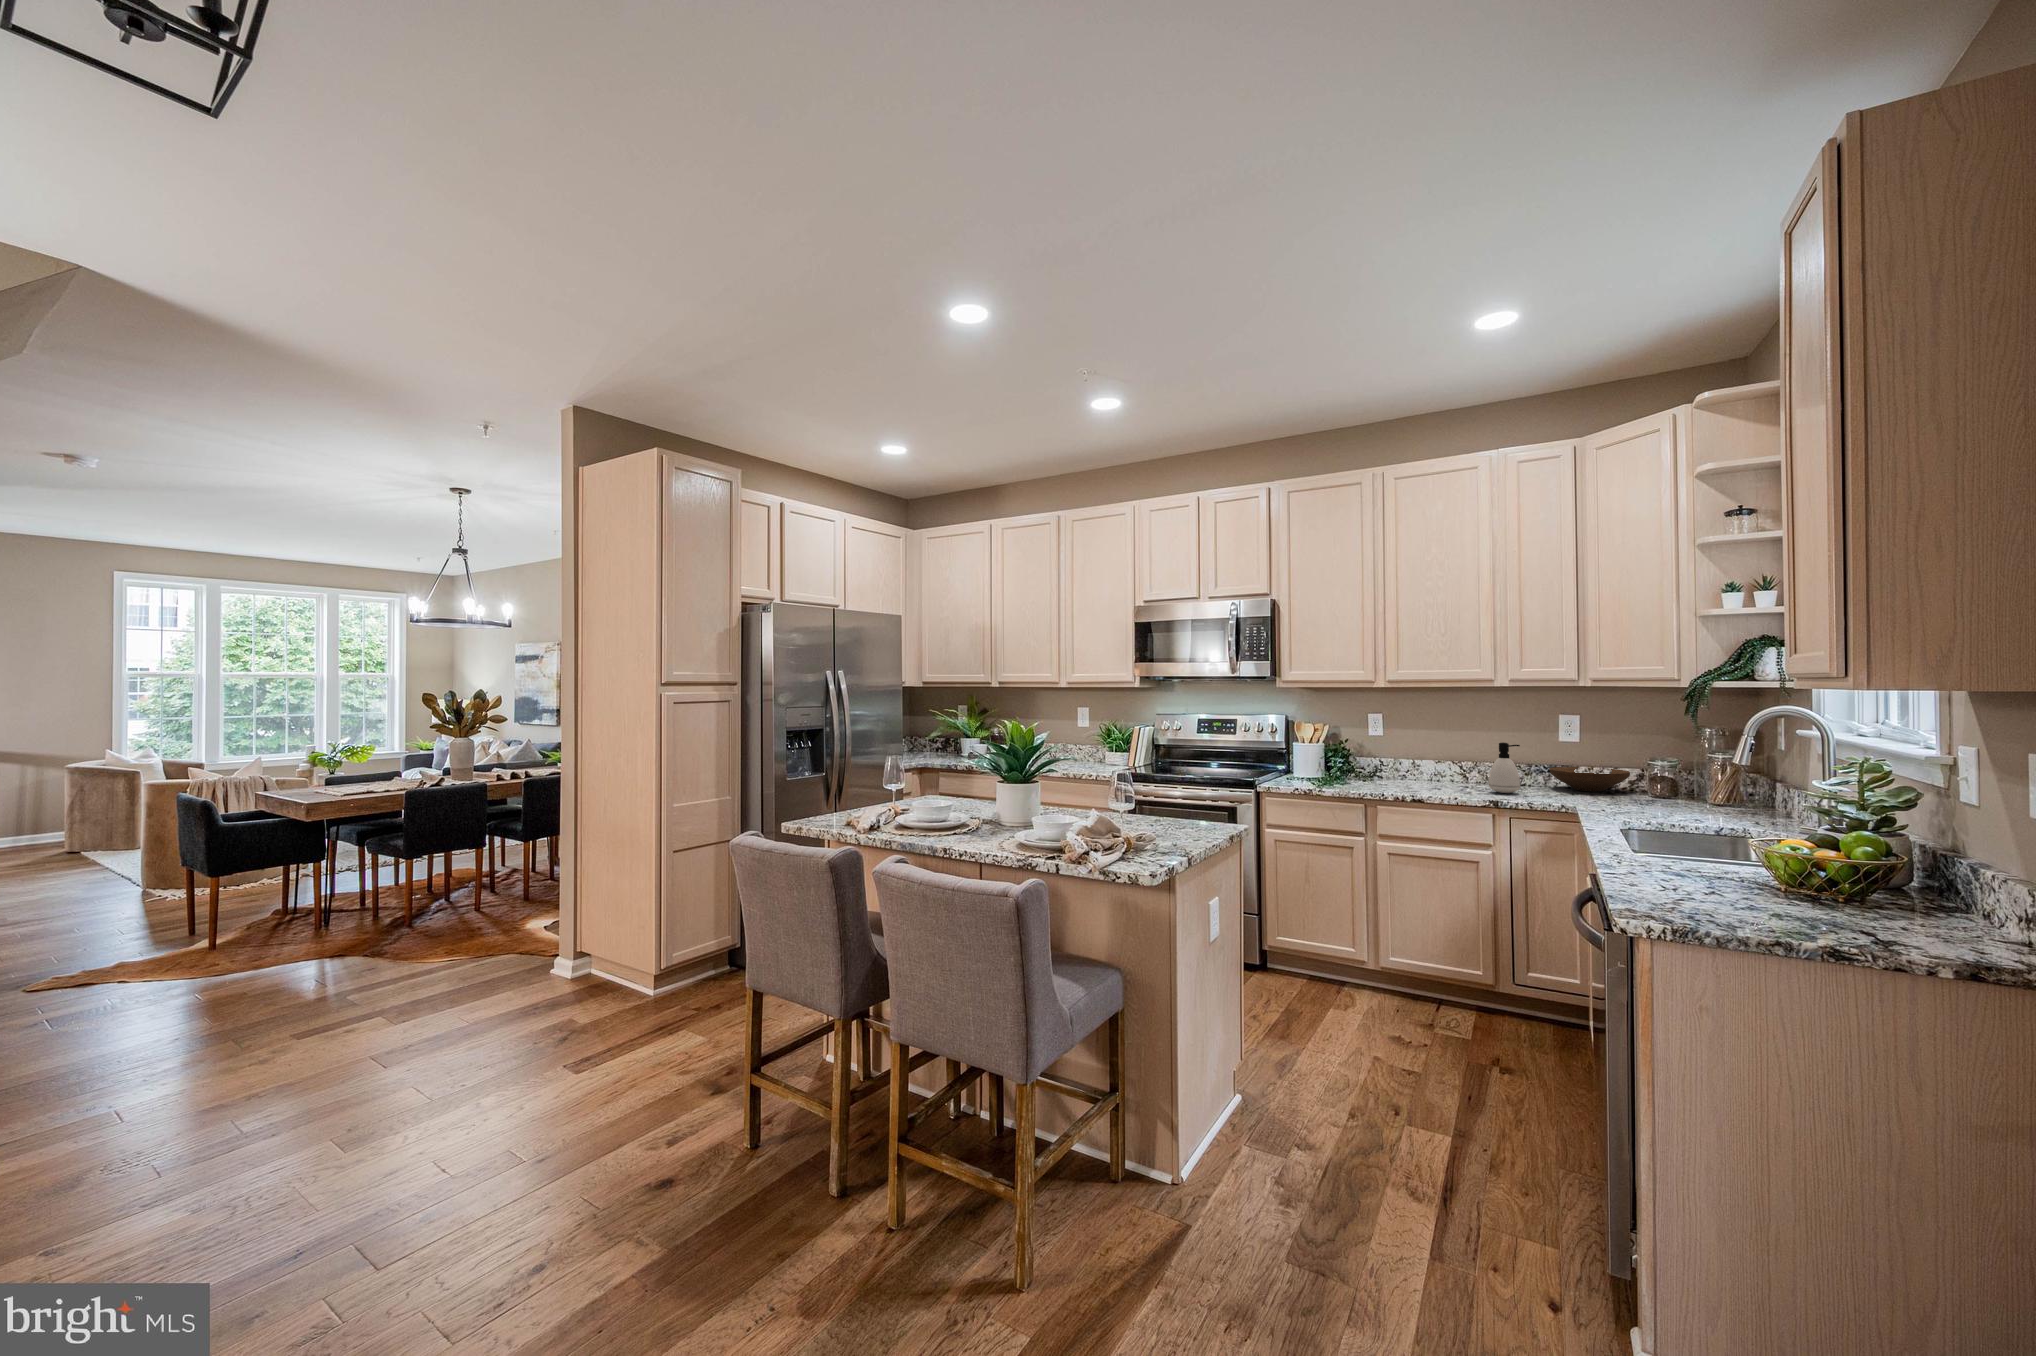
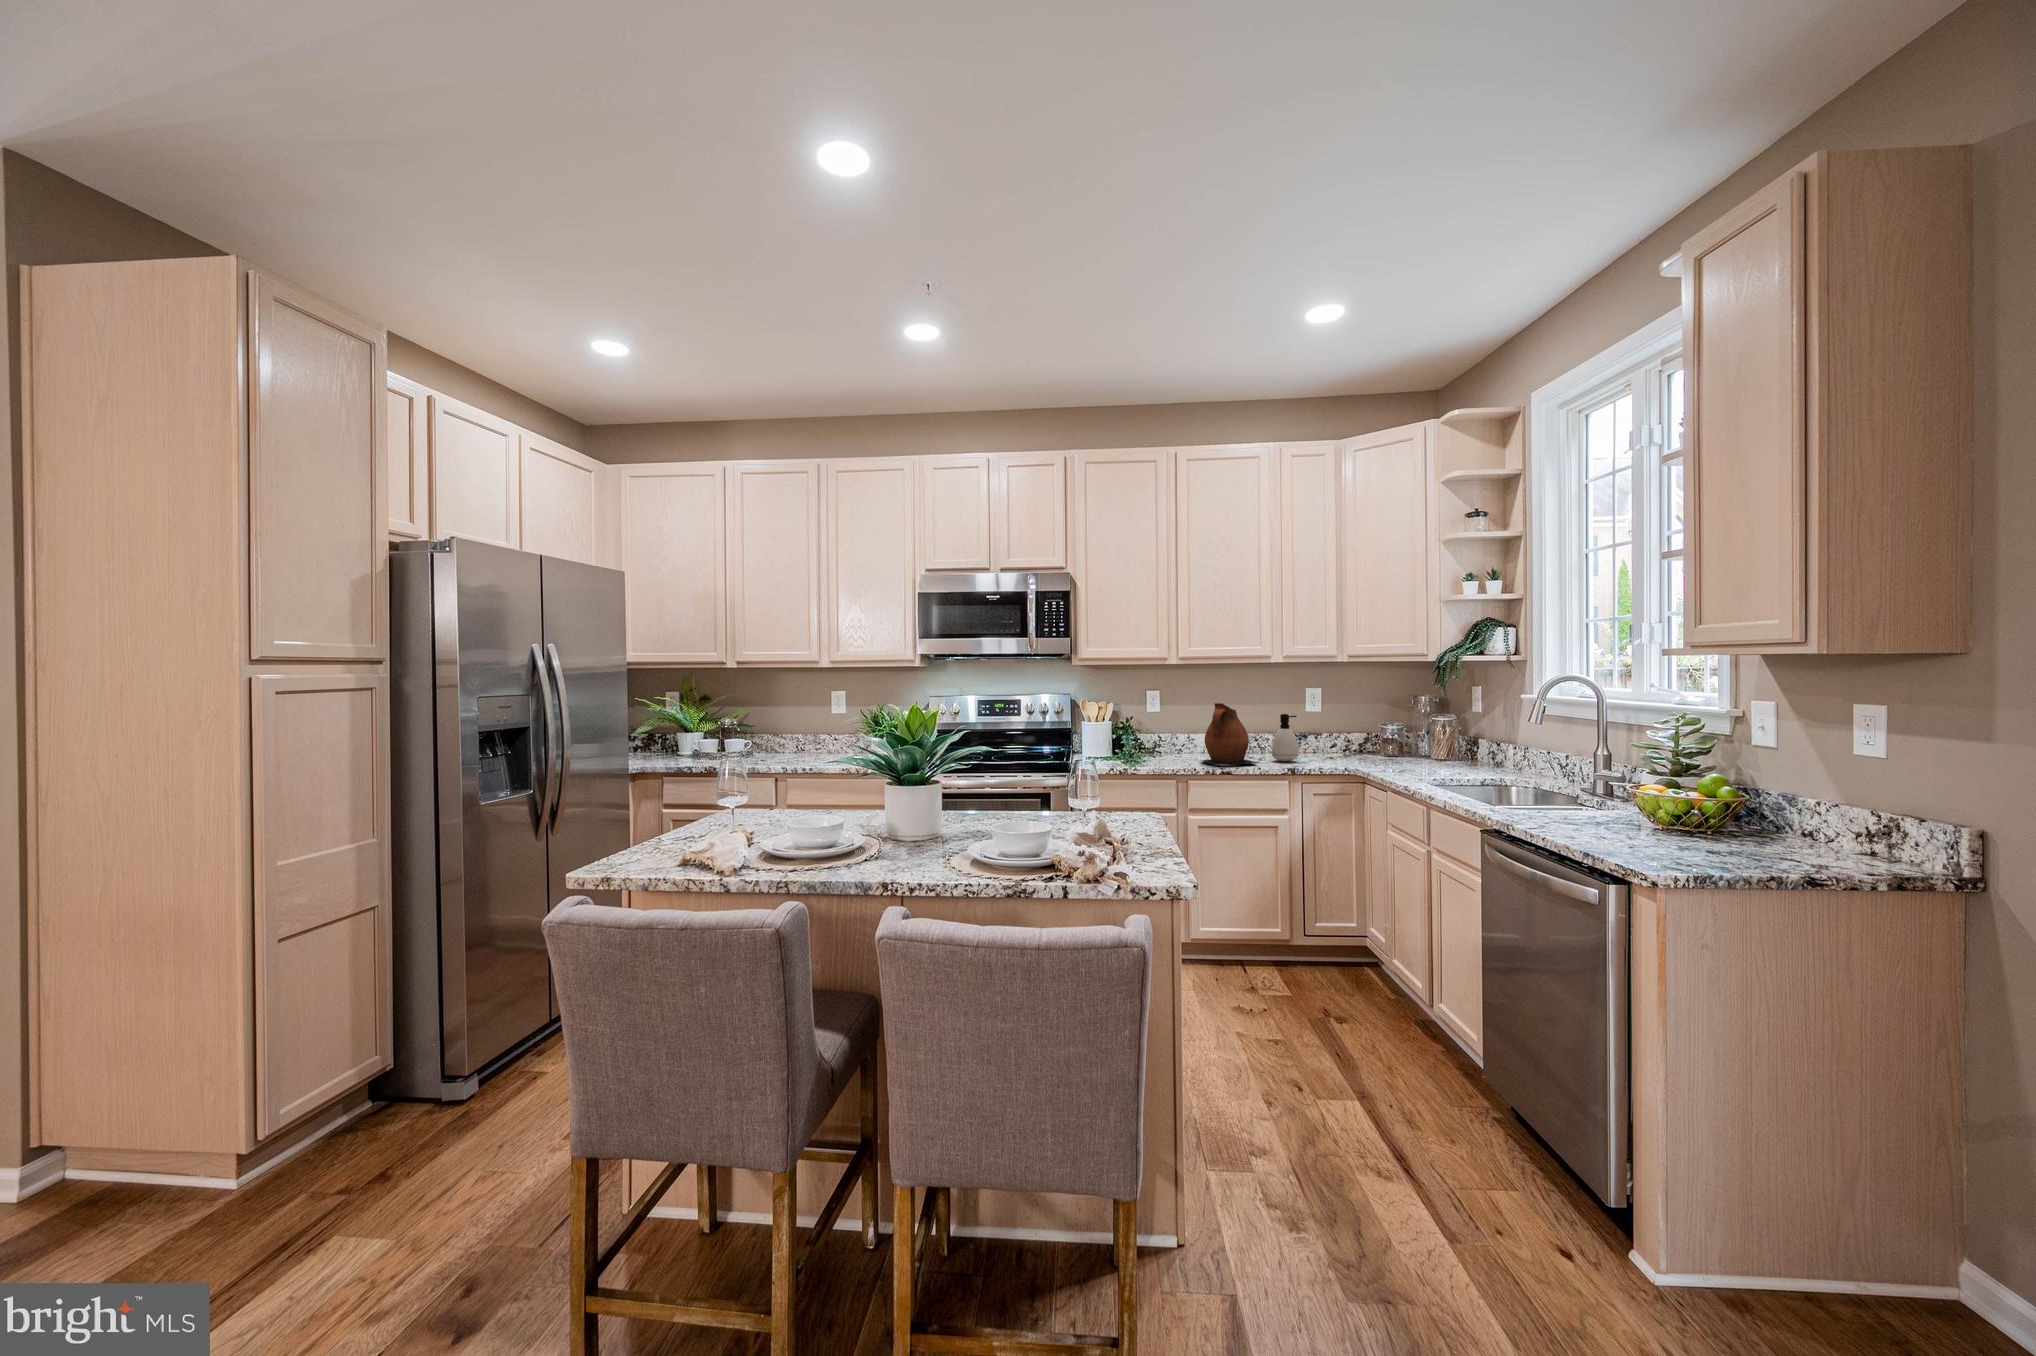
ceramic pitcher: none [1402,729,1464,794] -> present [1202,703,1257,765]
wooden bowl: present [1549,767,1630,792] -> none [1307,734,1372,755]

